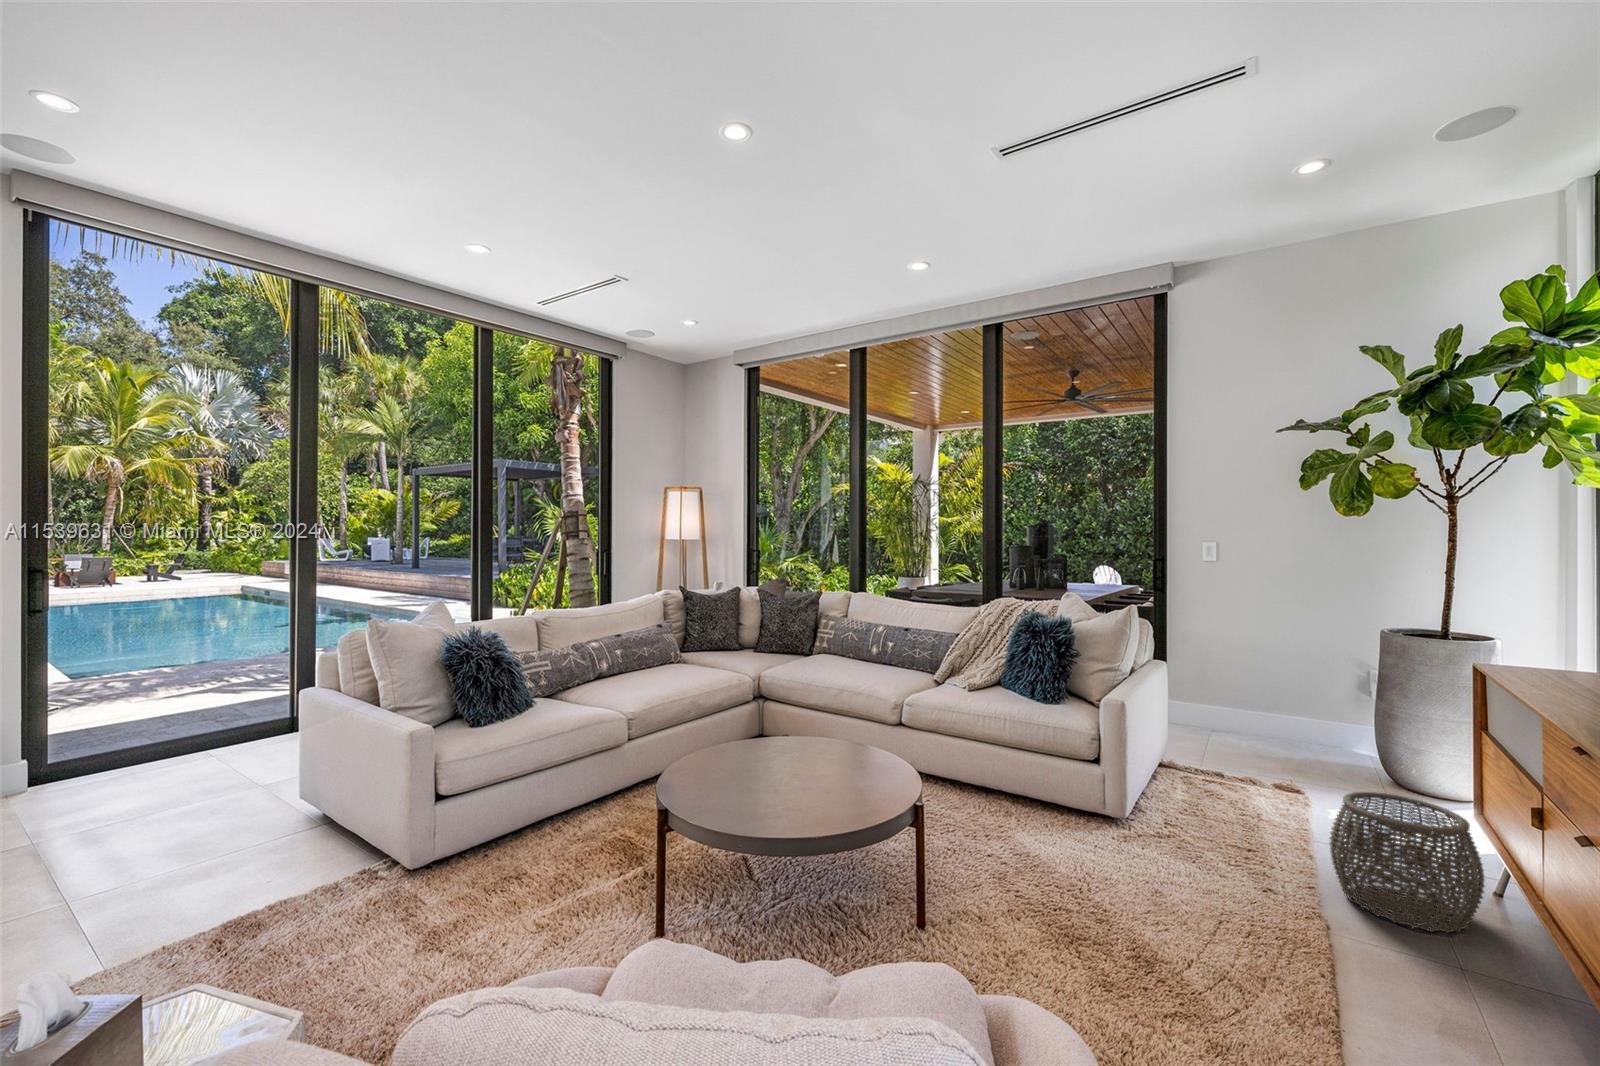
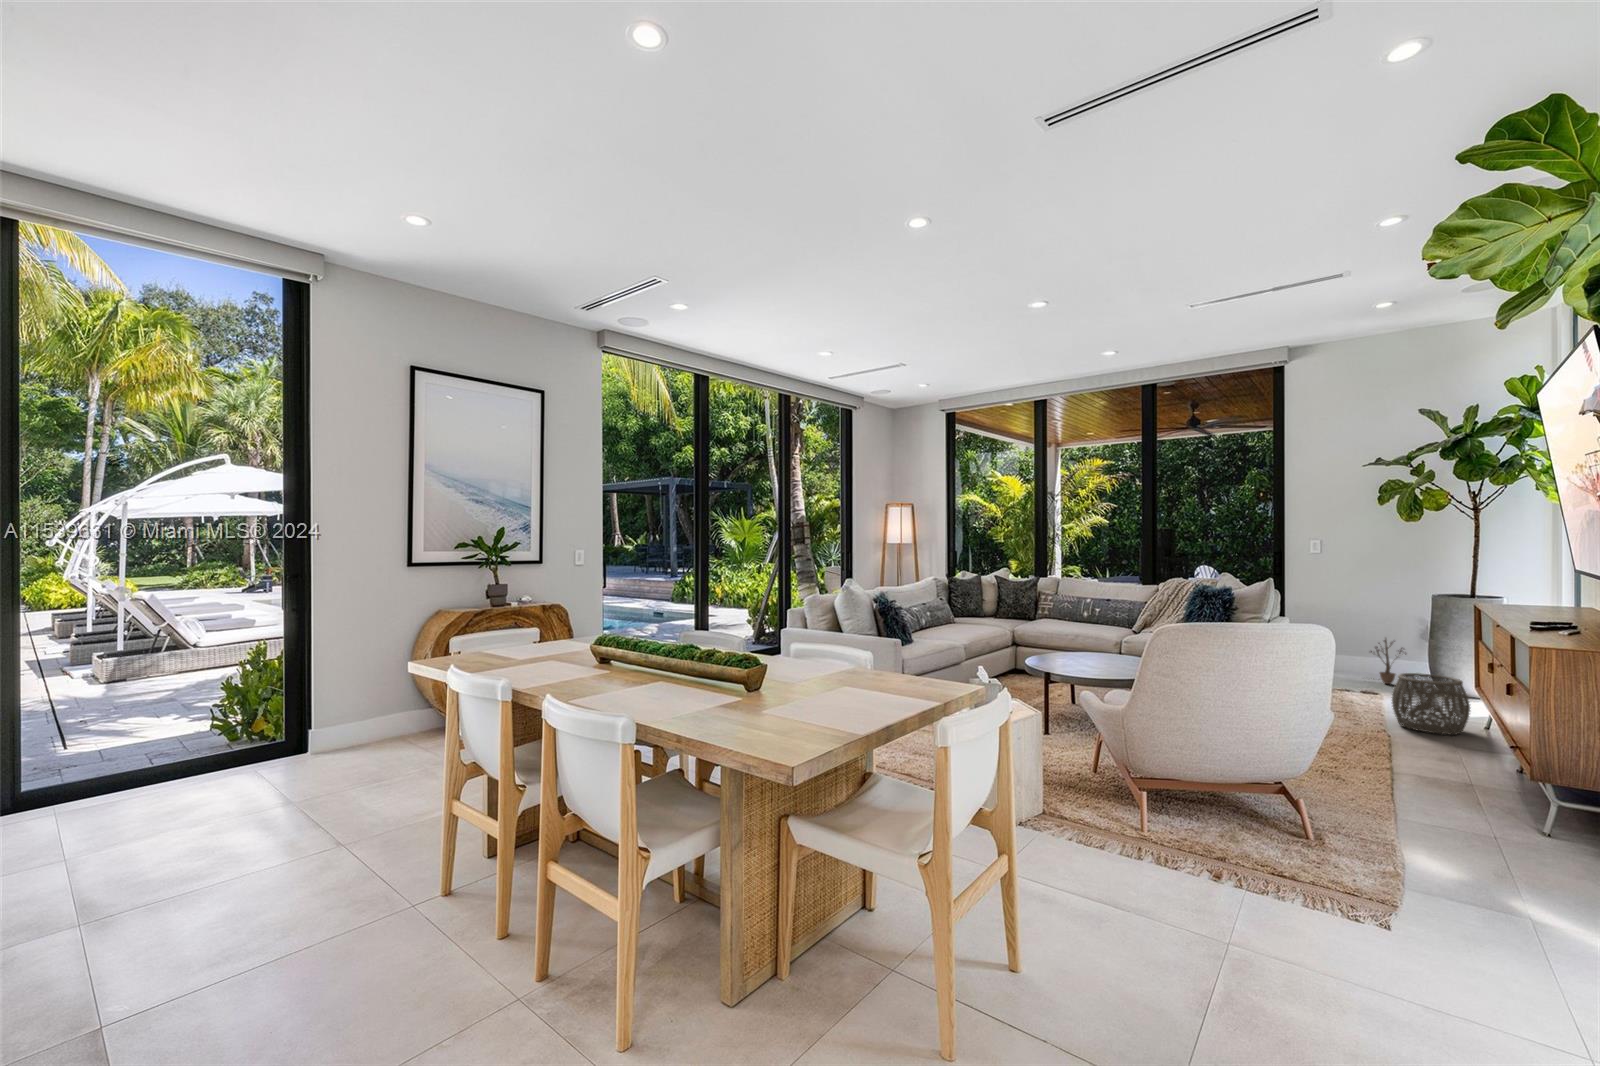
decorative plant: none [1271,696,1340,770] -> present [1371,639,1406,684]

